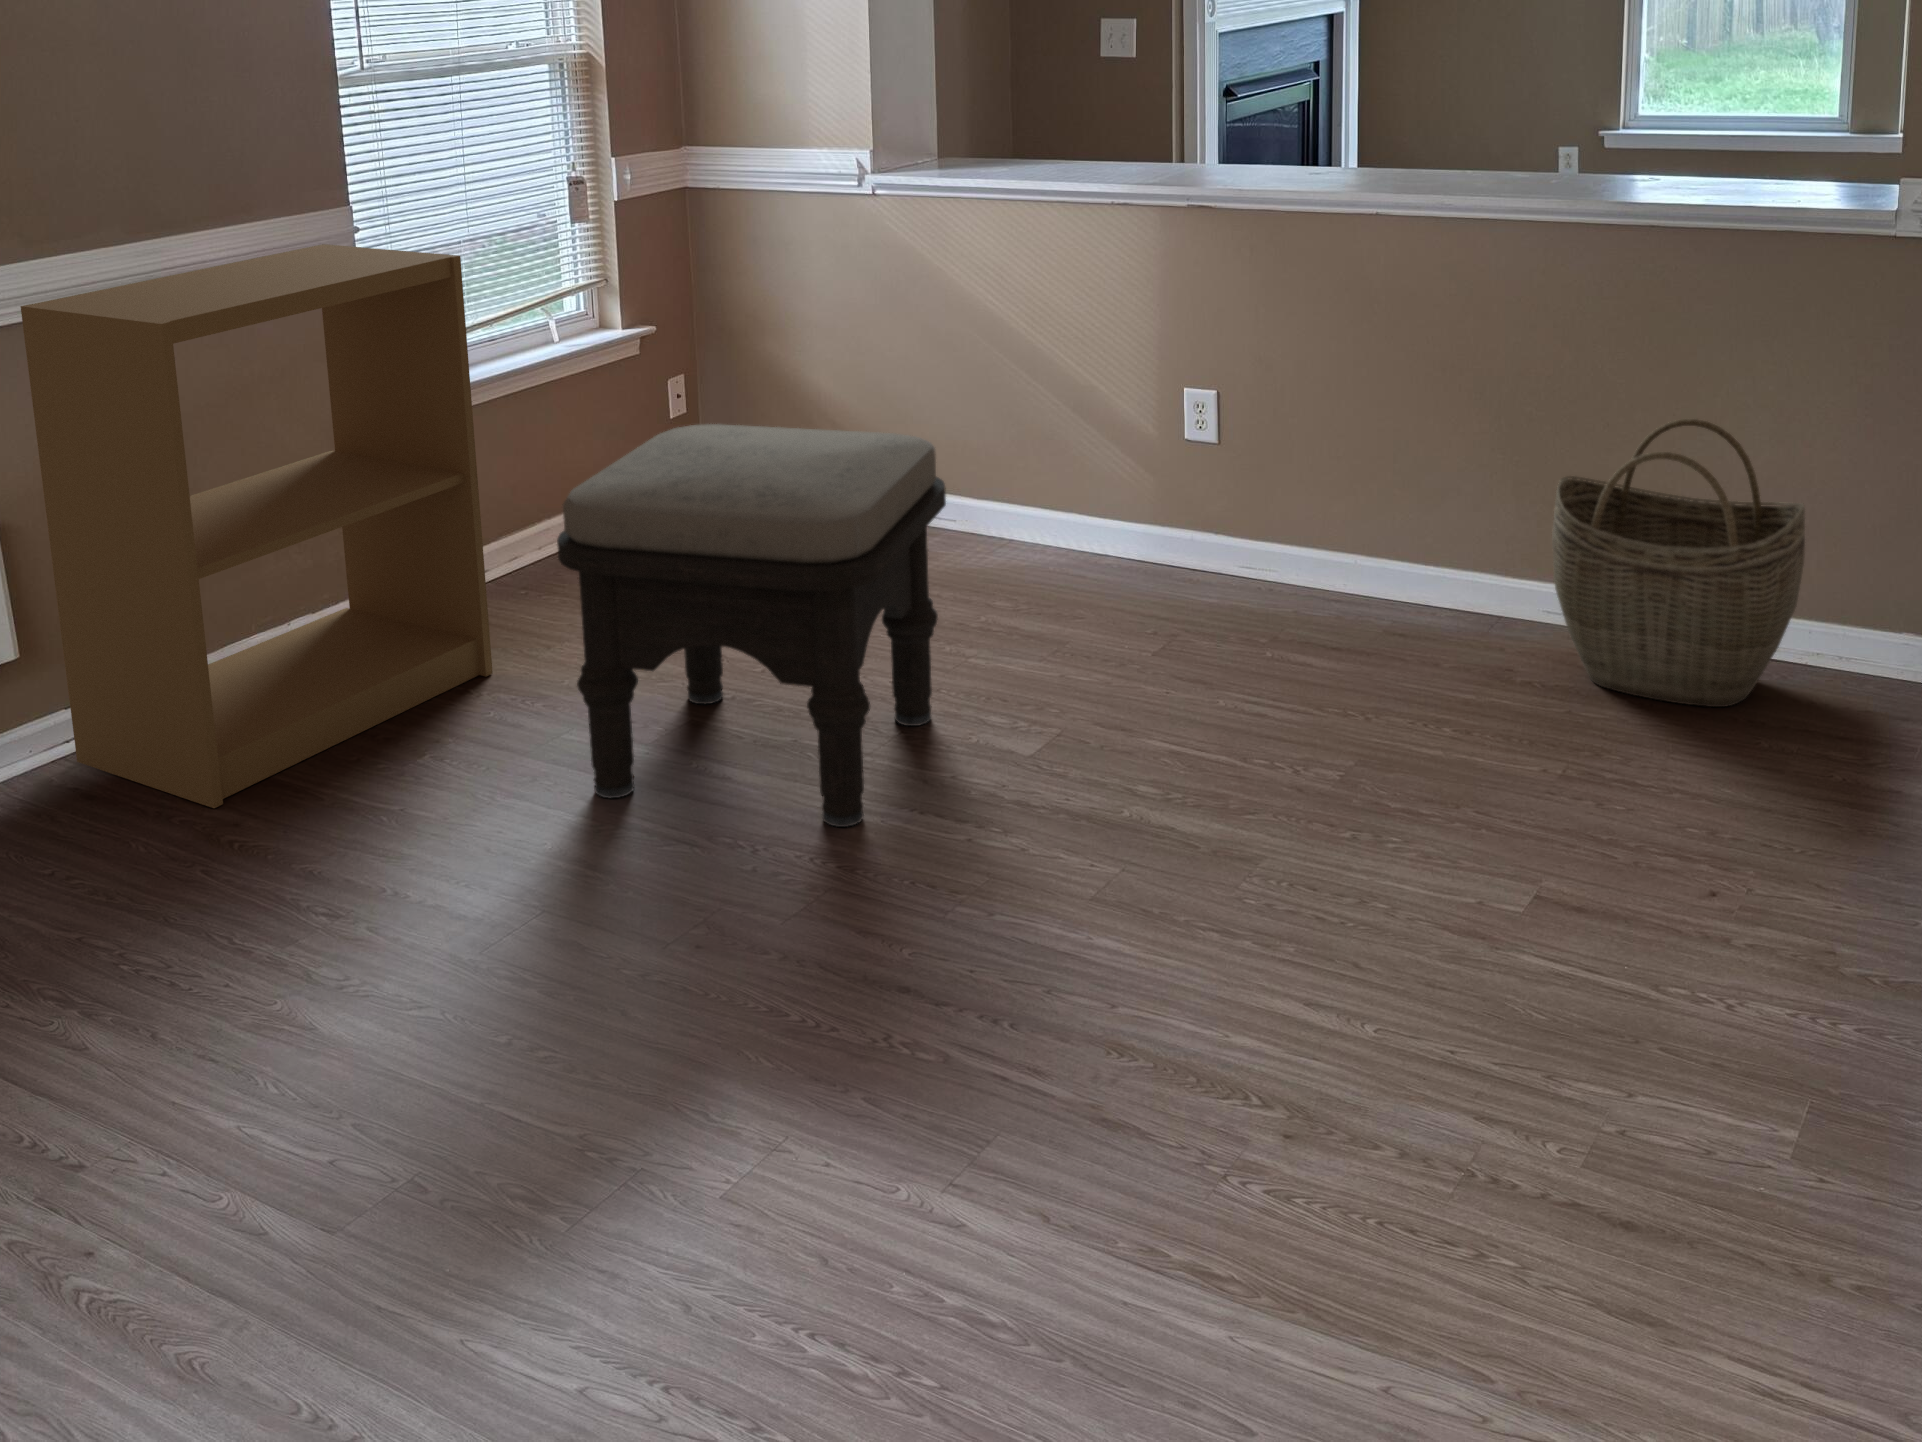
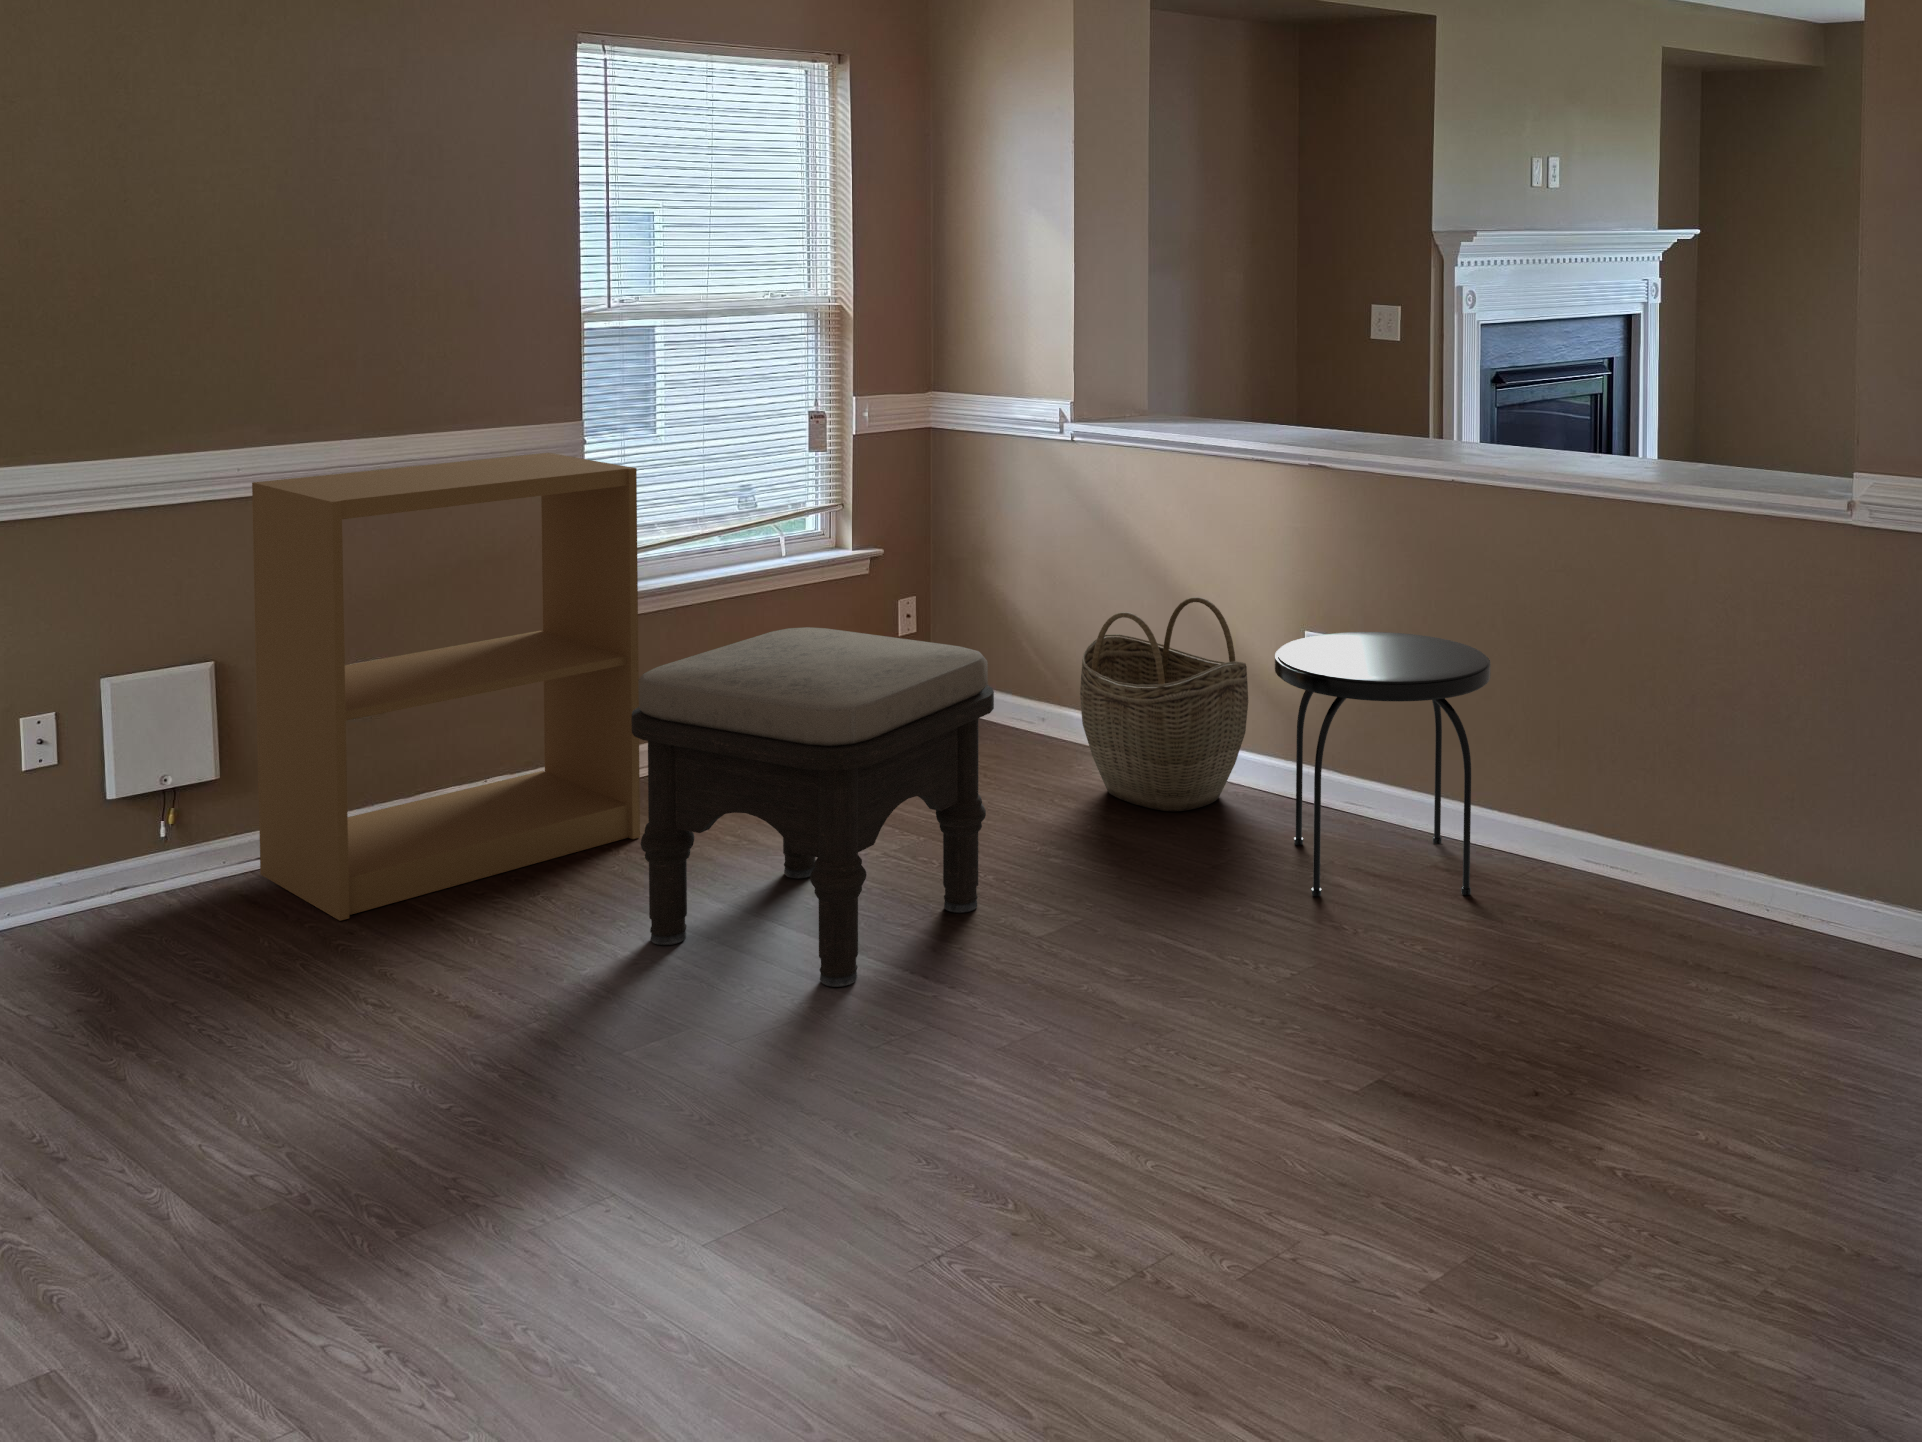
side table: none [1205,377,1450,668] -> present [1275,632,1491,896]
woven basket: present [1552,419,1805,707] -> present [1080,597,1248,812]

